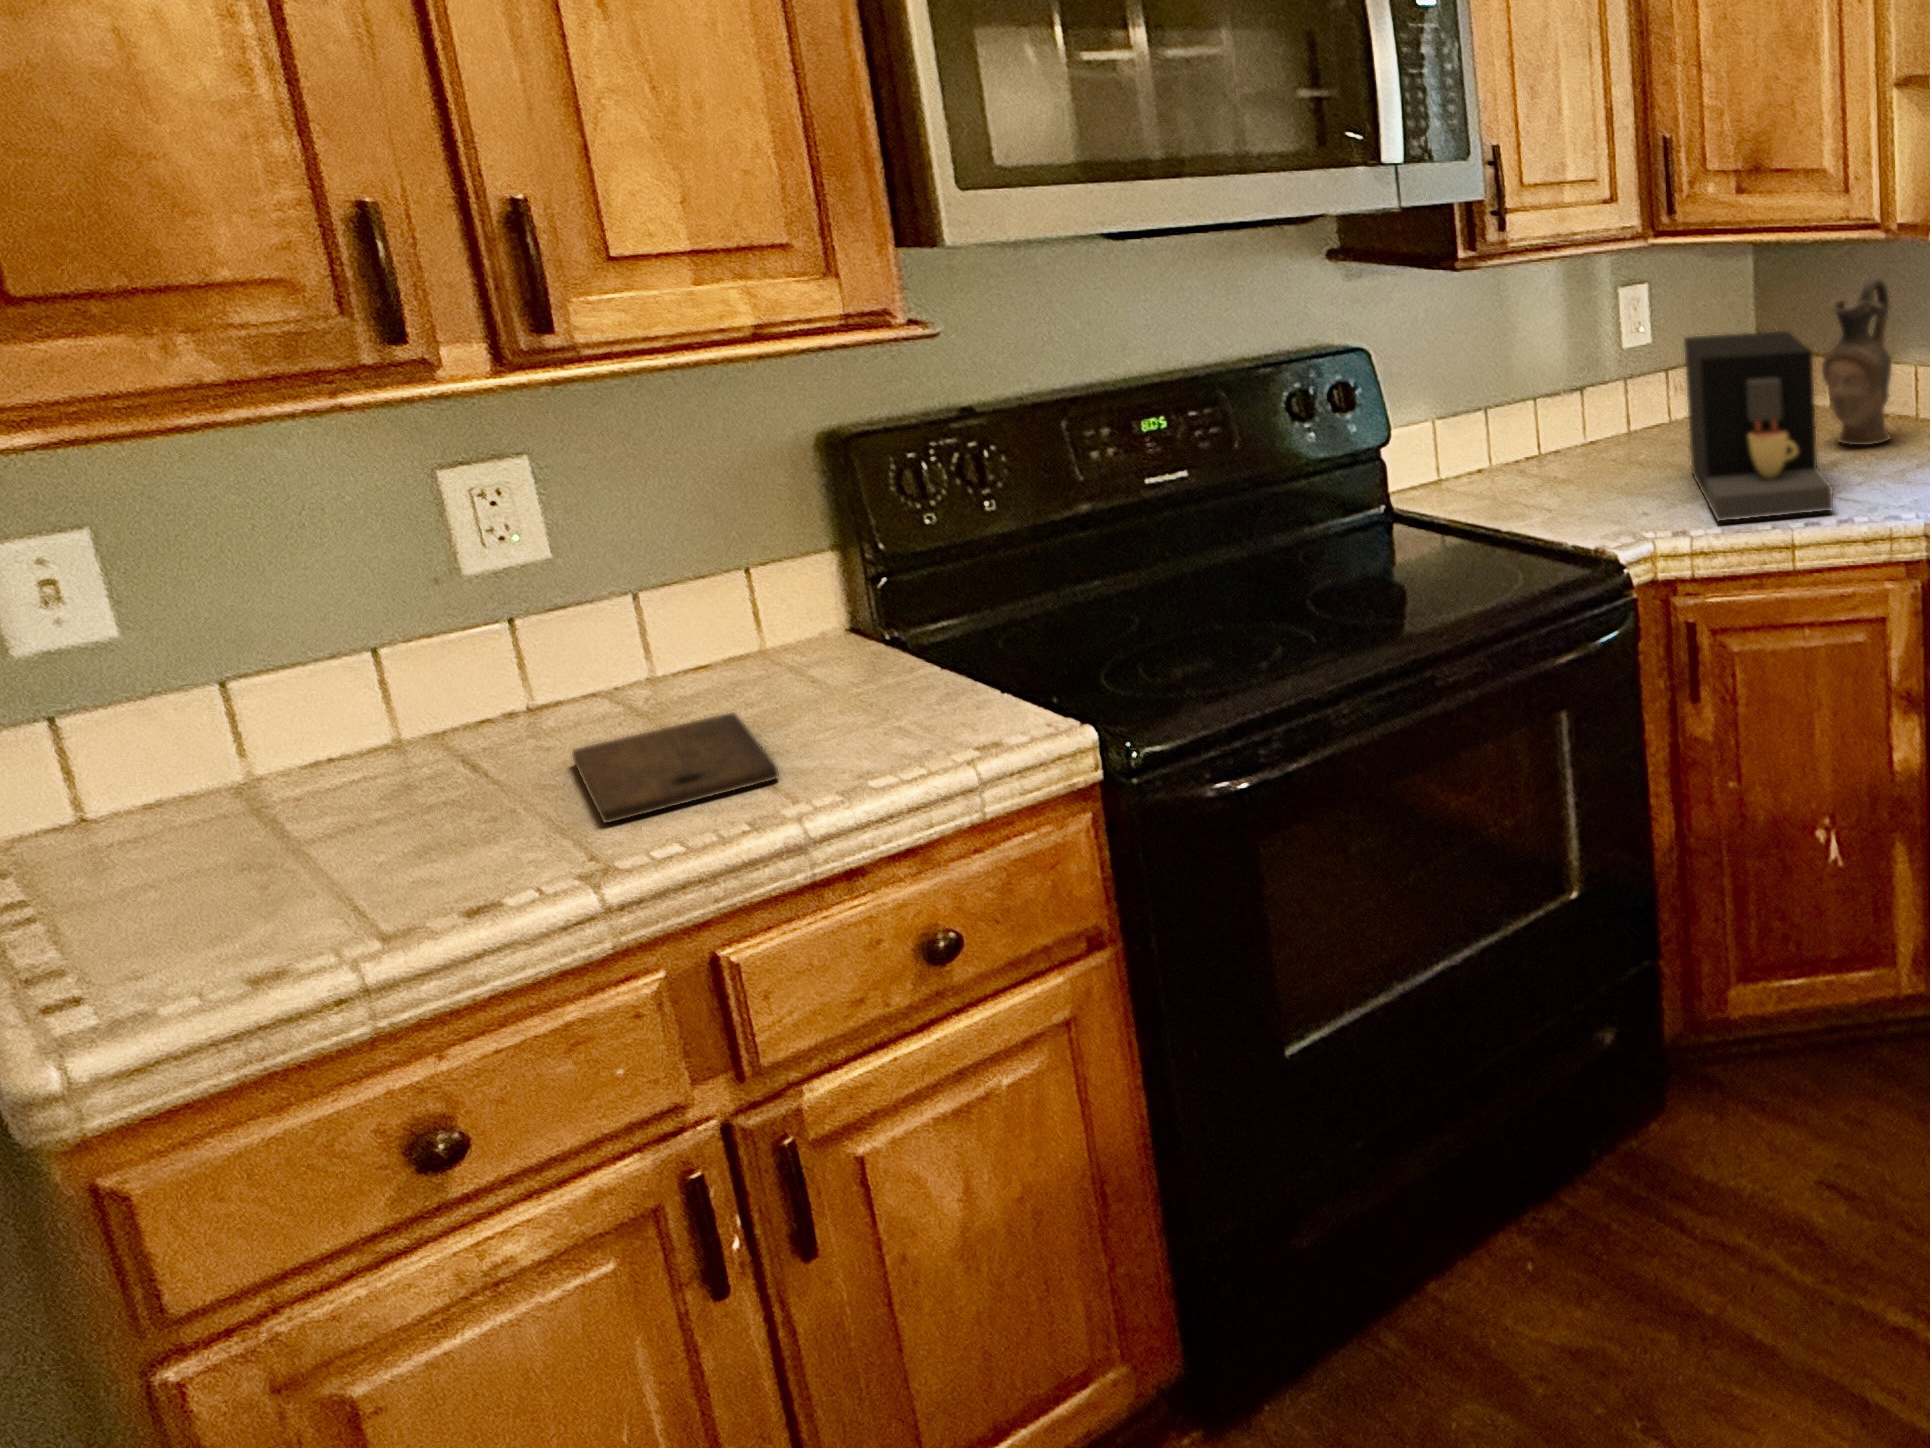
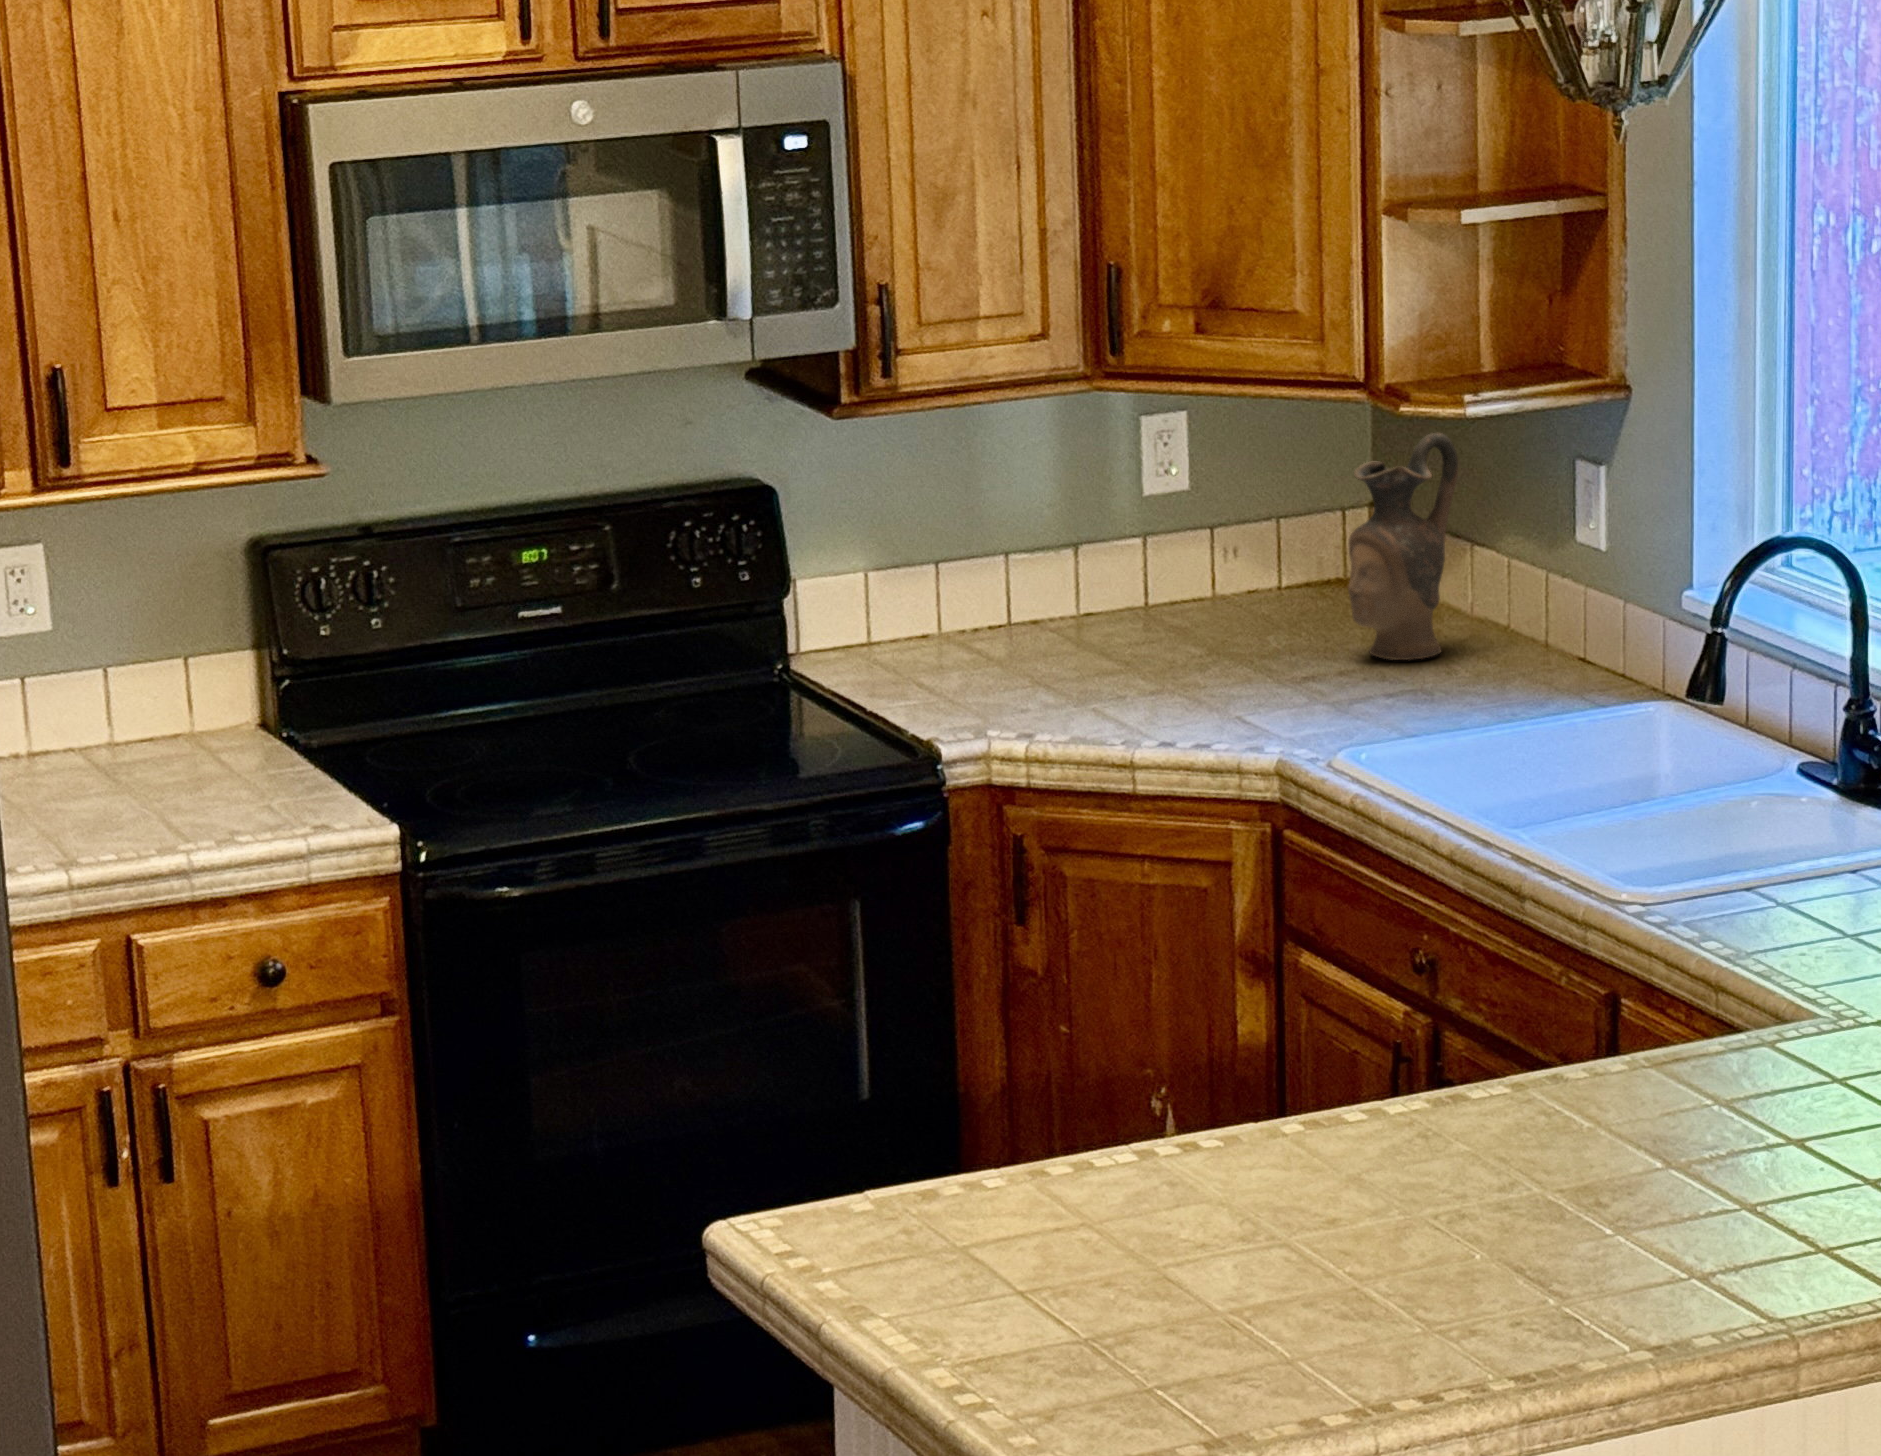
coffee maker: present [1684,331,1833,521] -> none [1075,500,1271,733]
cutting board: present [572,713,779,823] -> none [62,776,182,835]

